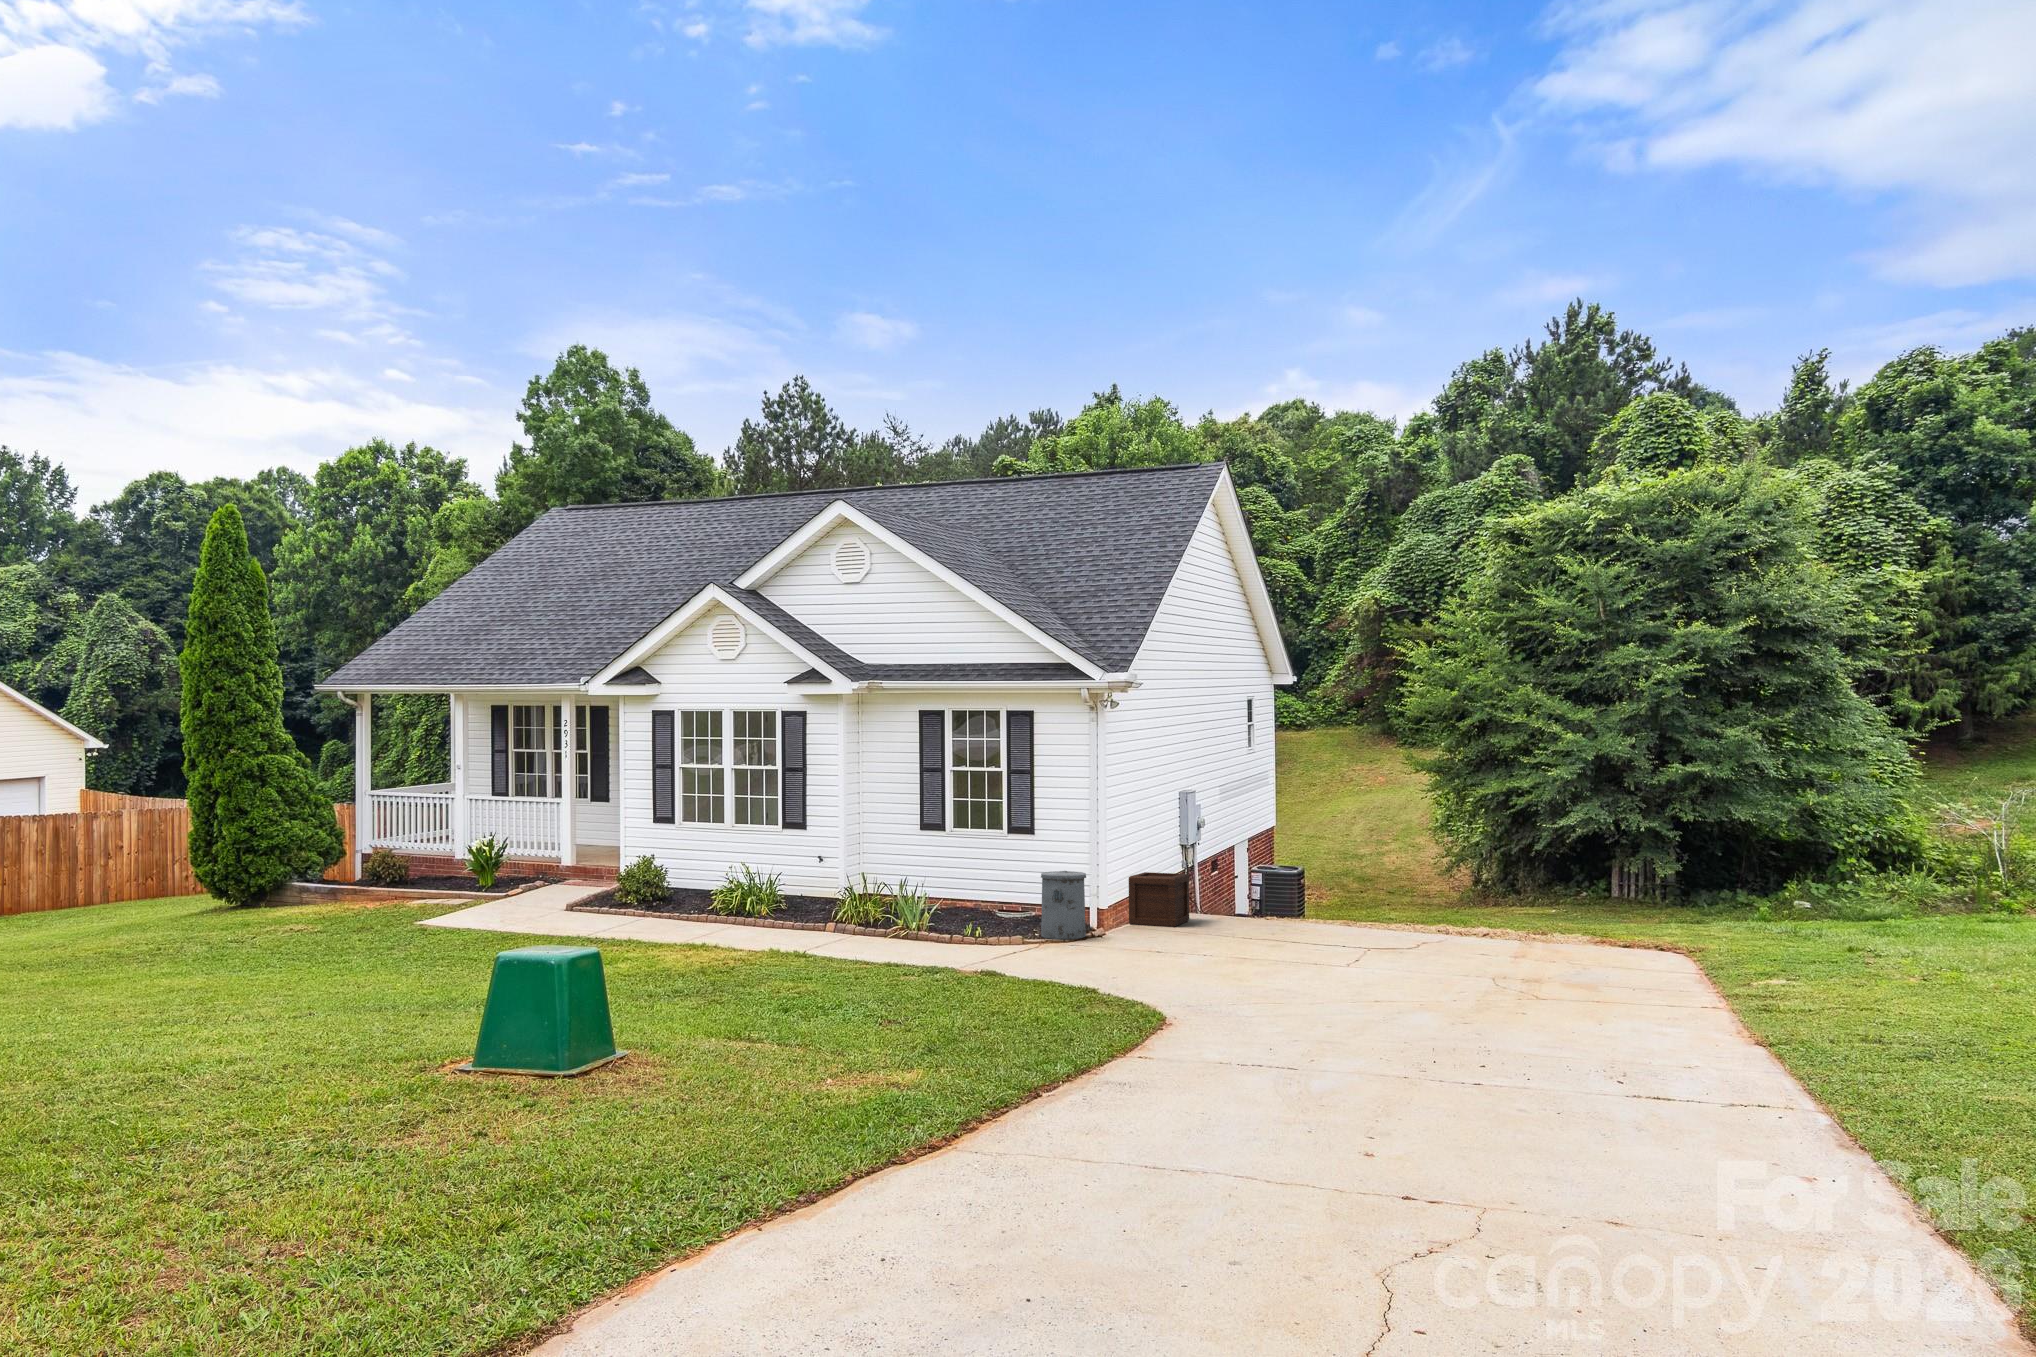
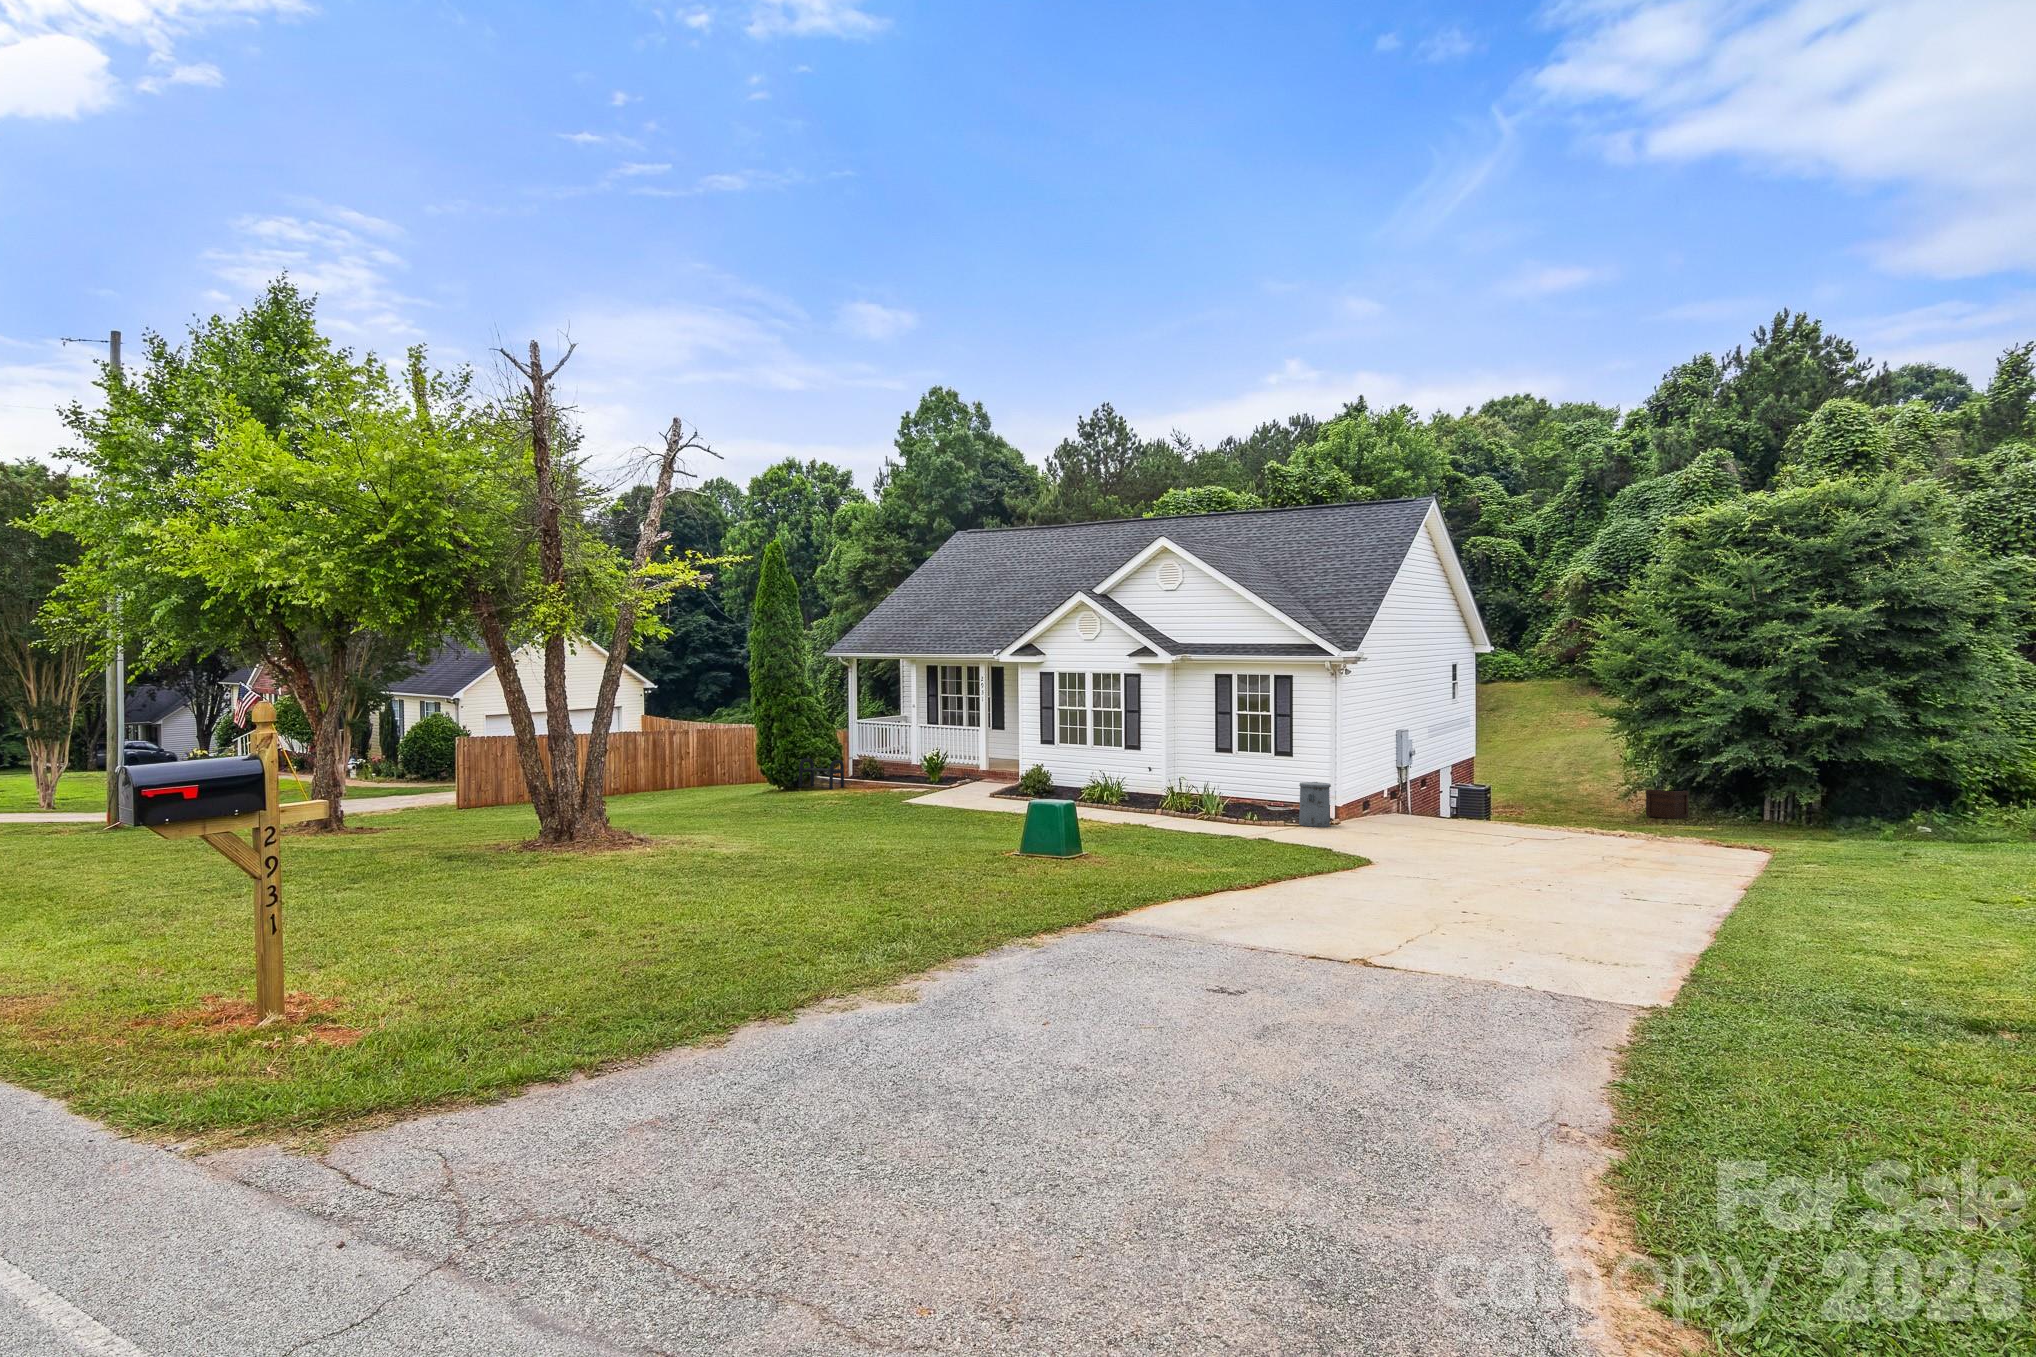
bench: none [262,856,345,906] -> present [799,758,844,789]
wooden crate: present [1129,872,1189,927] -> present [1646,789,1688,819]

